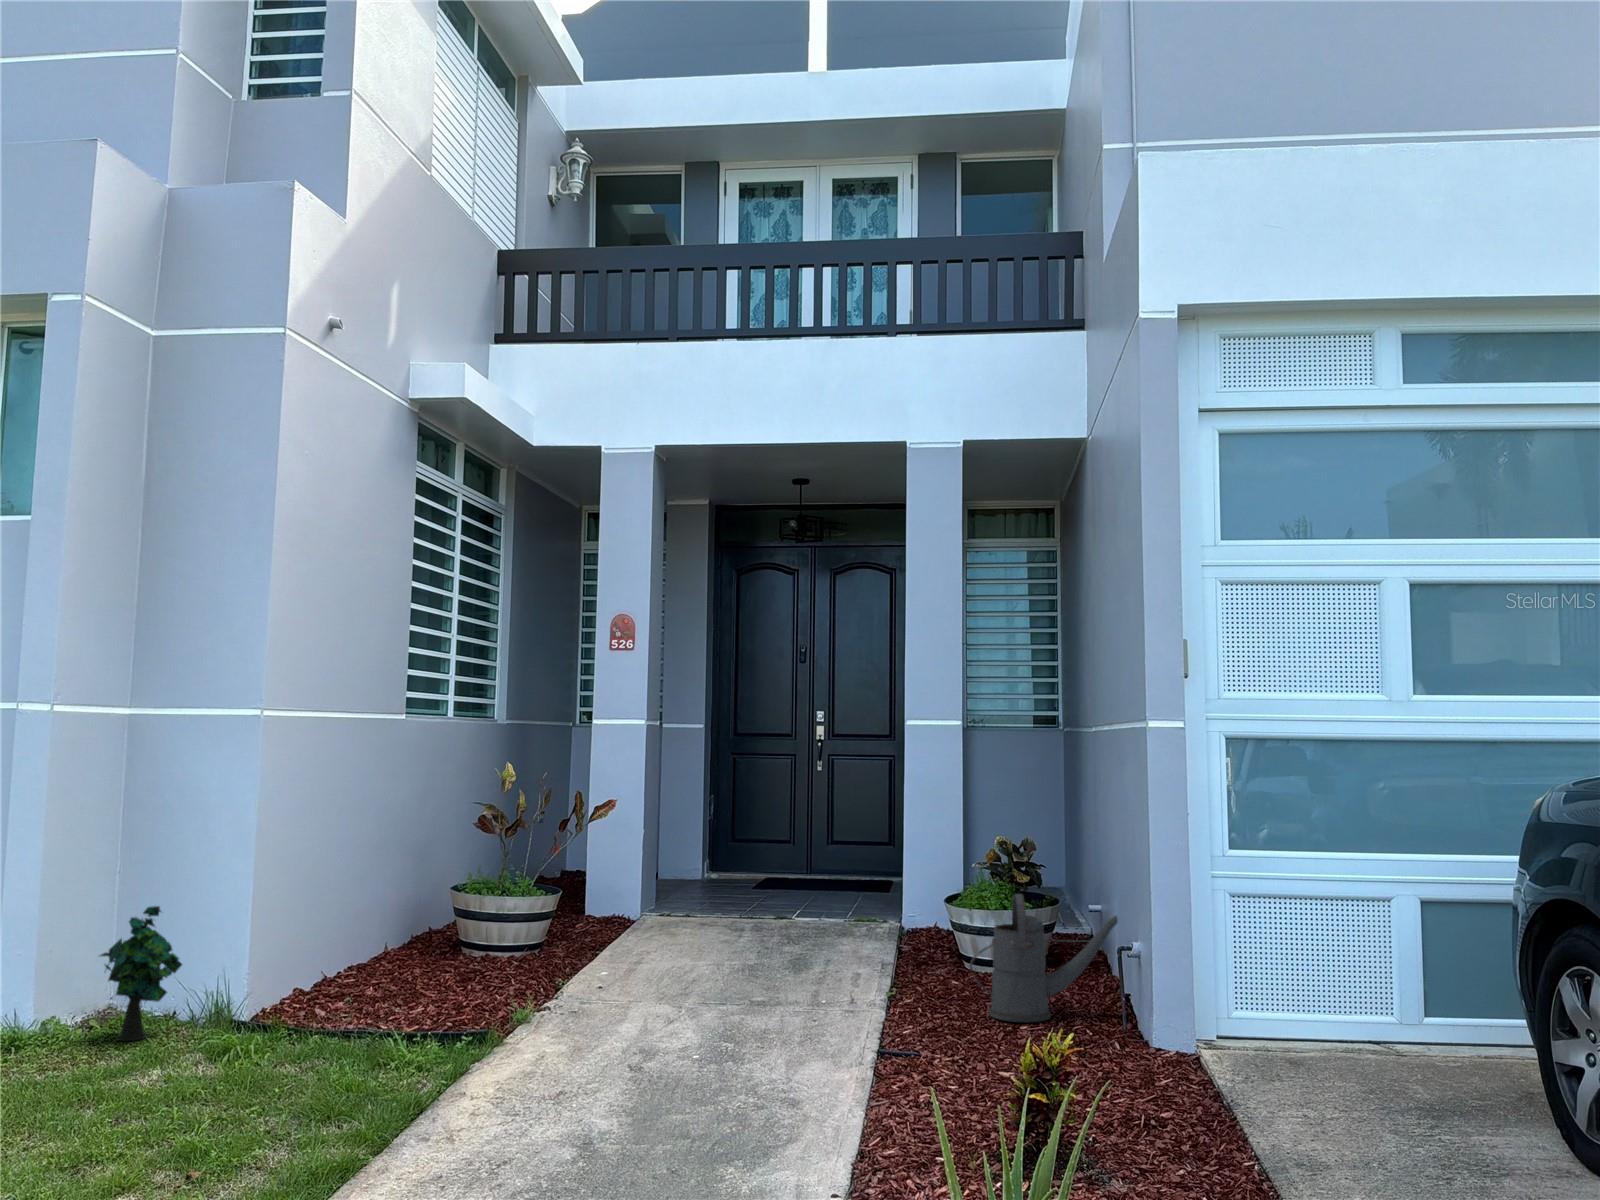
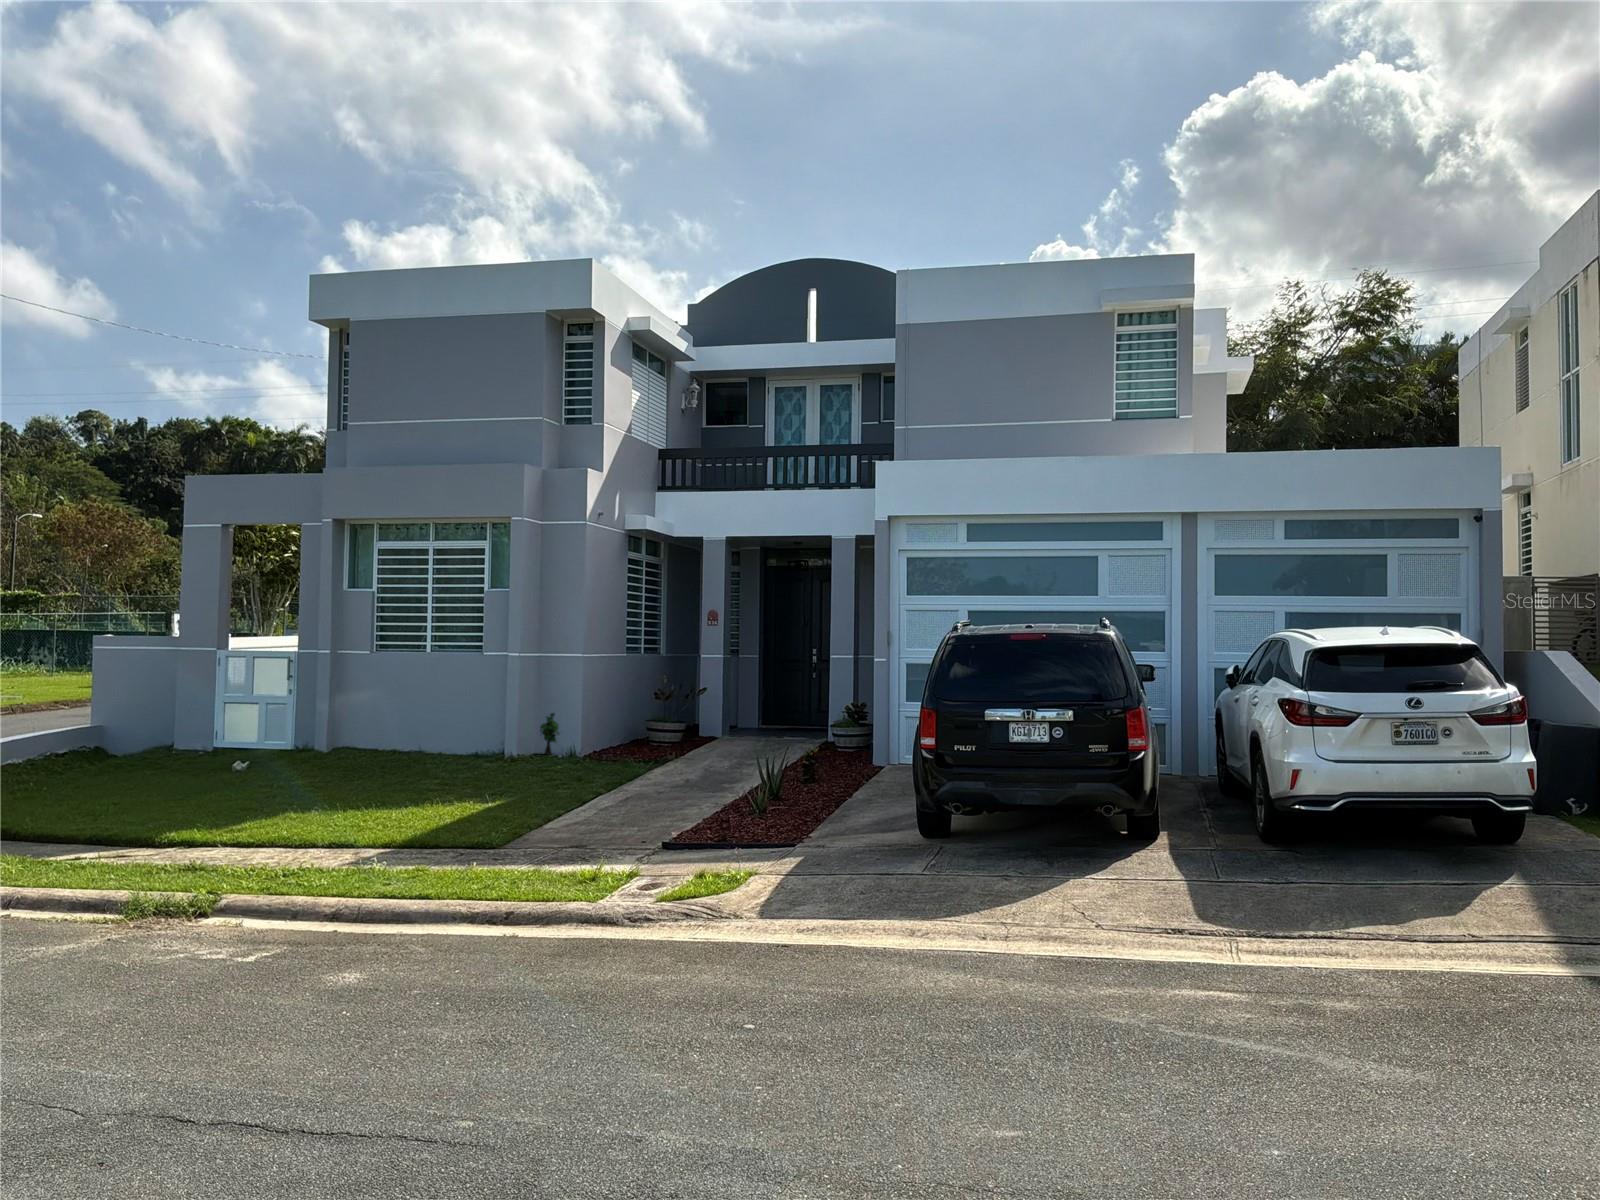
watering can: present [970,894,1118,1022] -> none [821,711,871,752]

